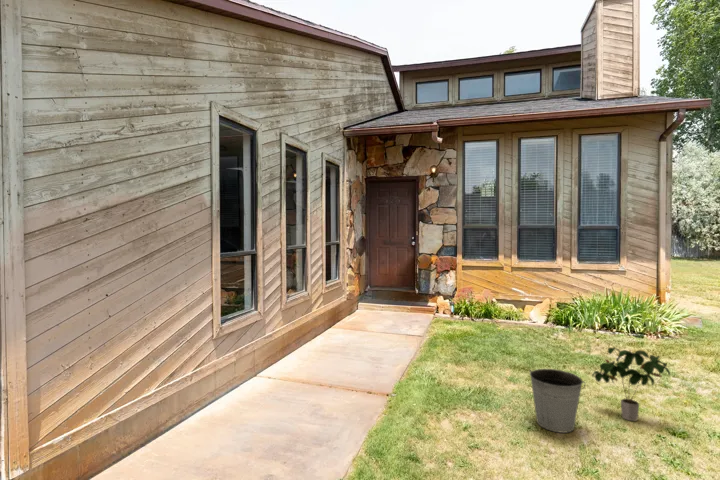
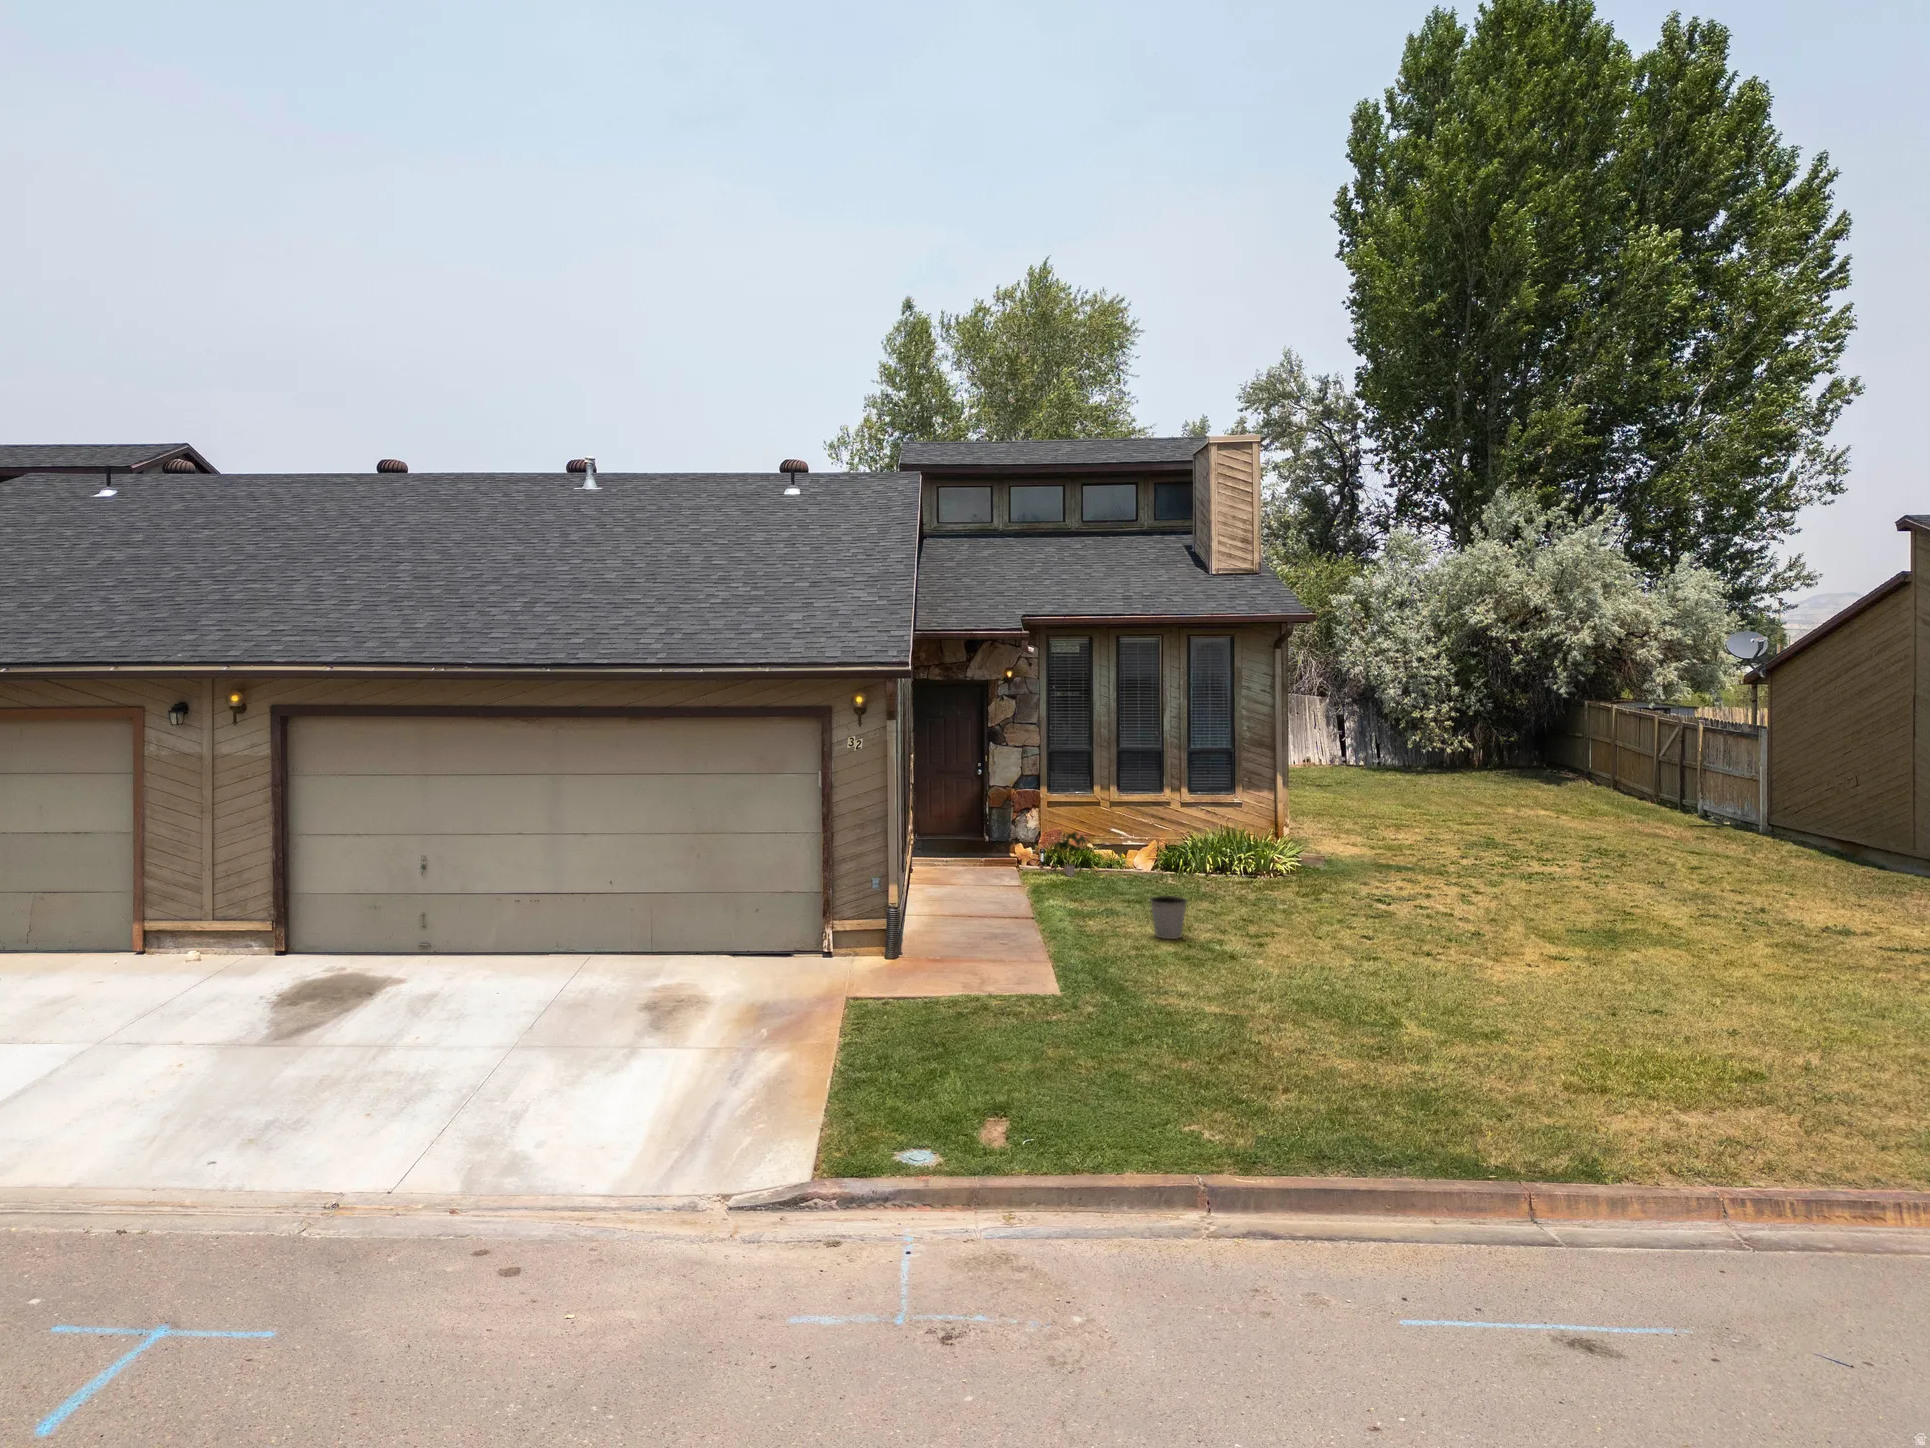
potted plant: present [592,347,670,421] -> present [1050,832,1088,877]

